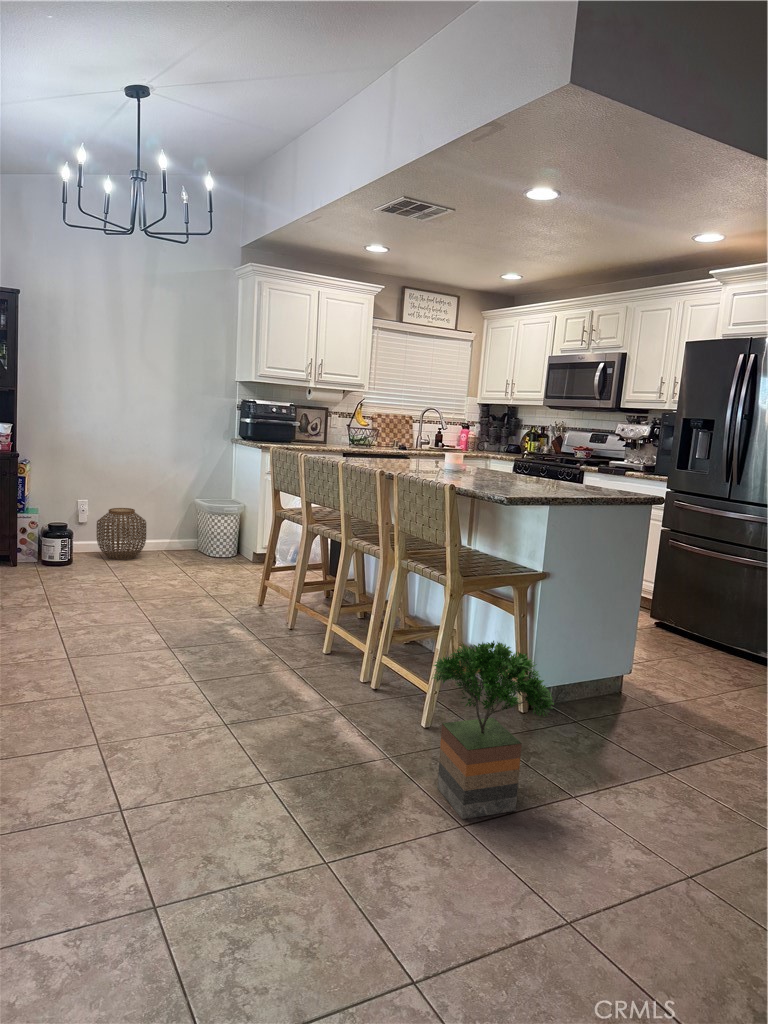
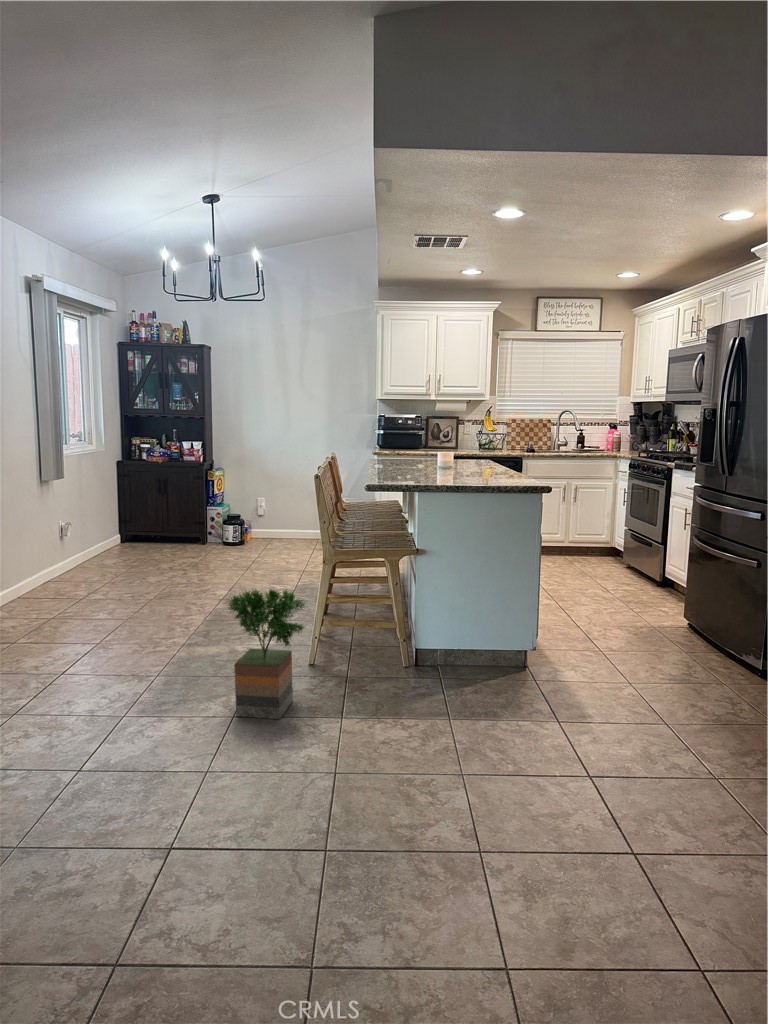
woven basket: present [97,508,146,560] -> none [262,503,299,543]

